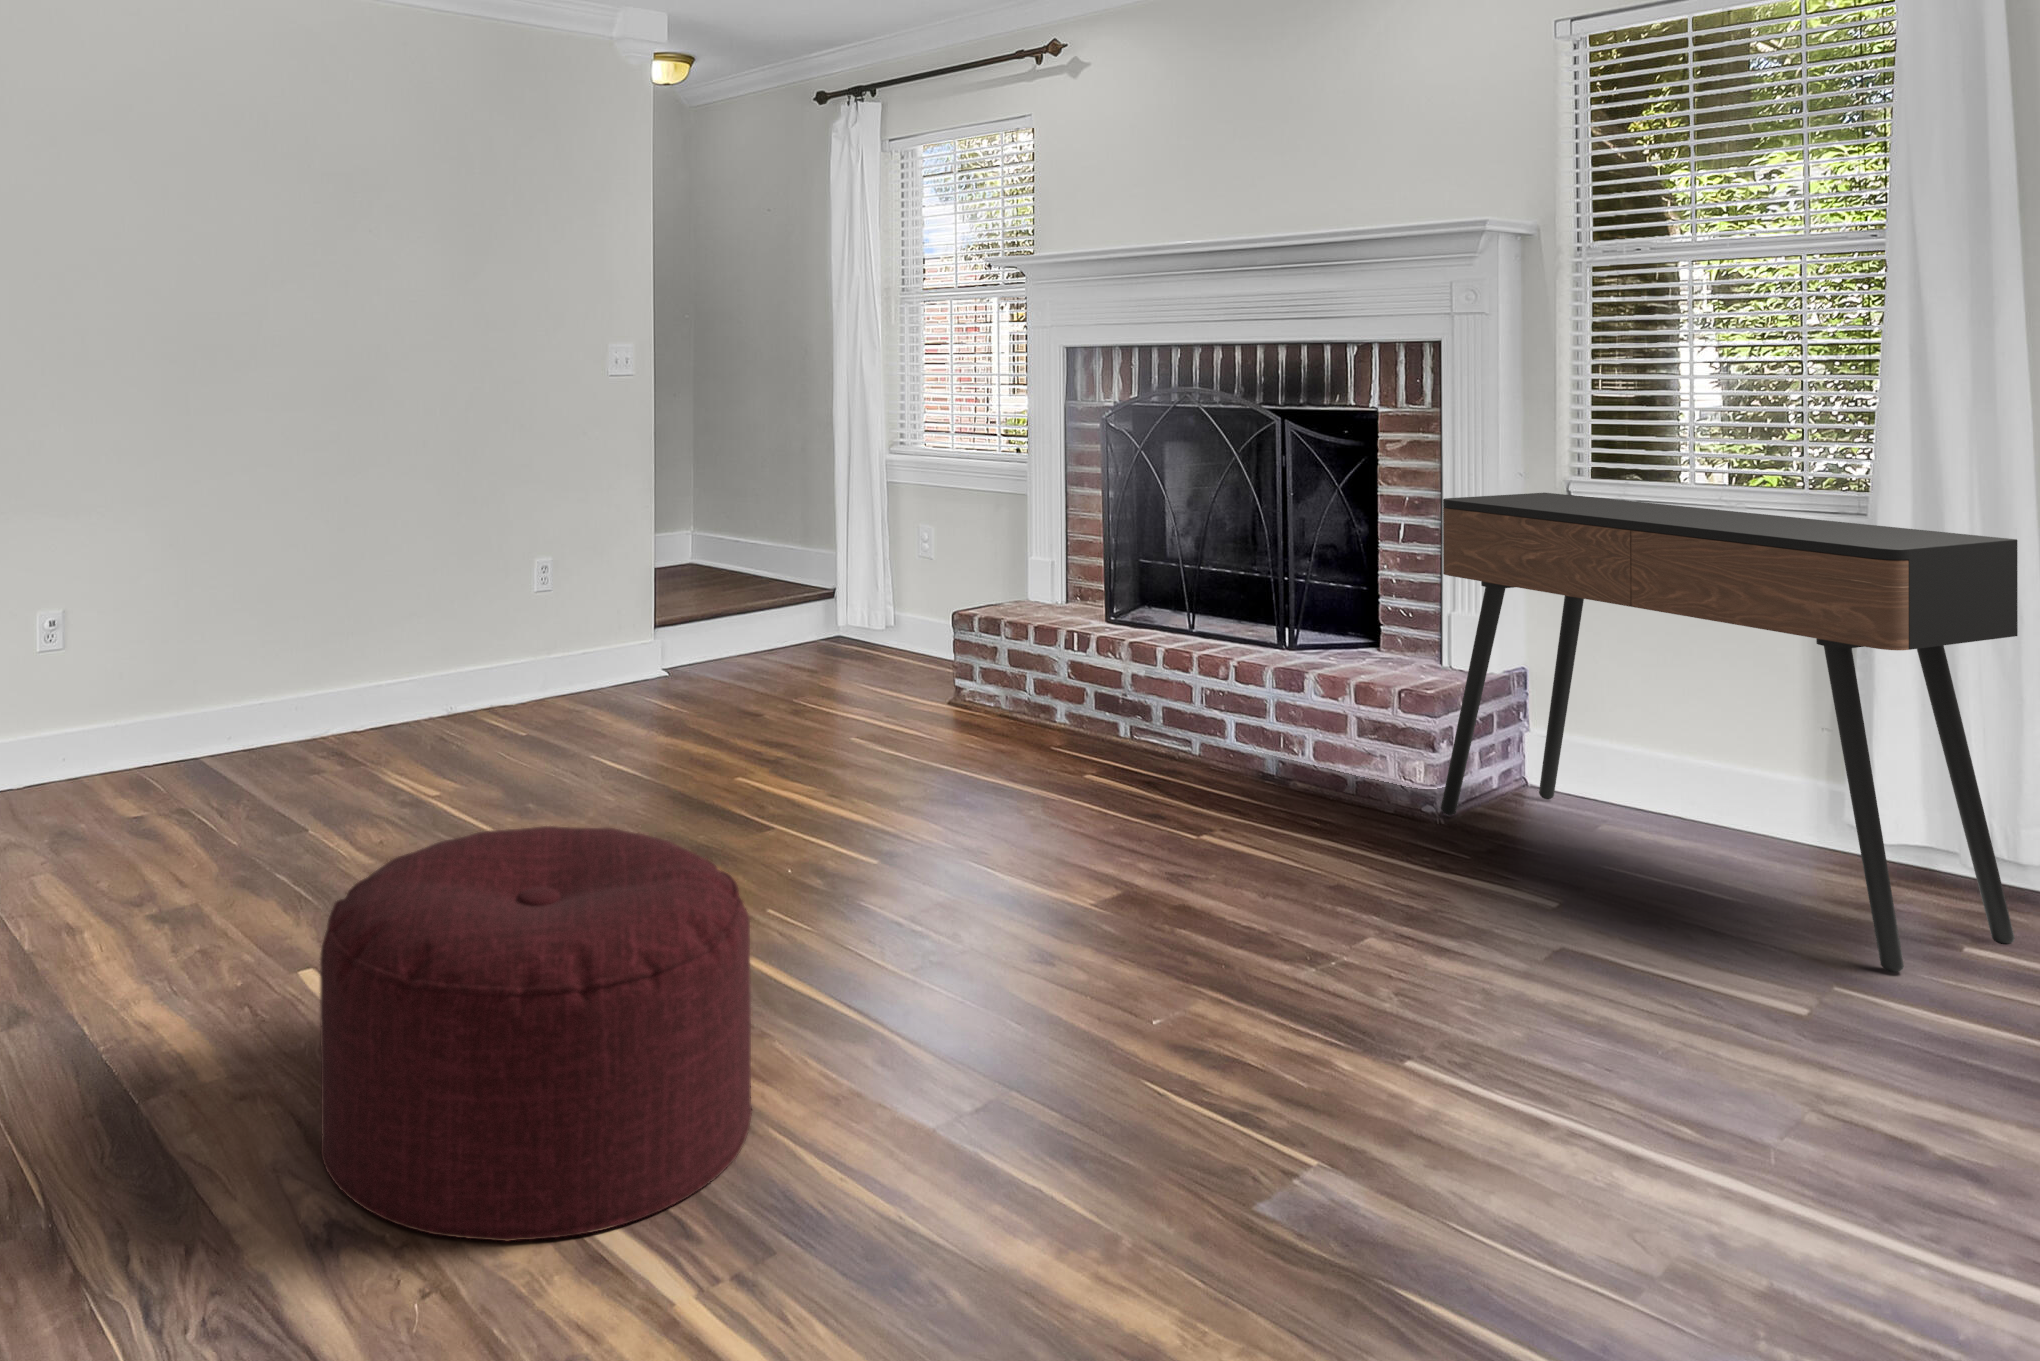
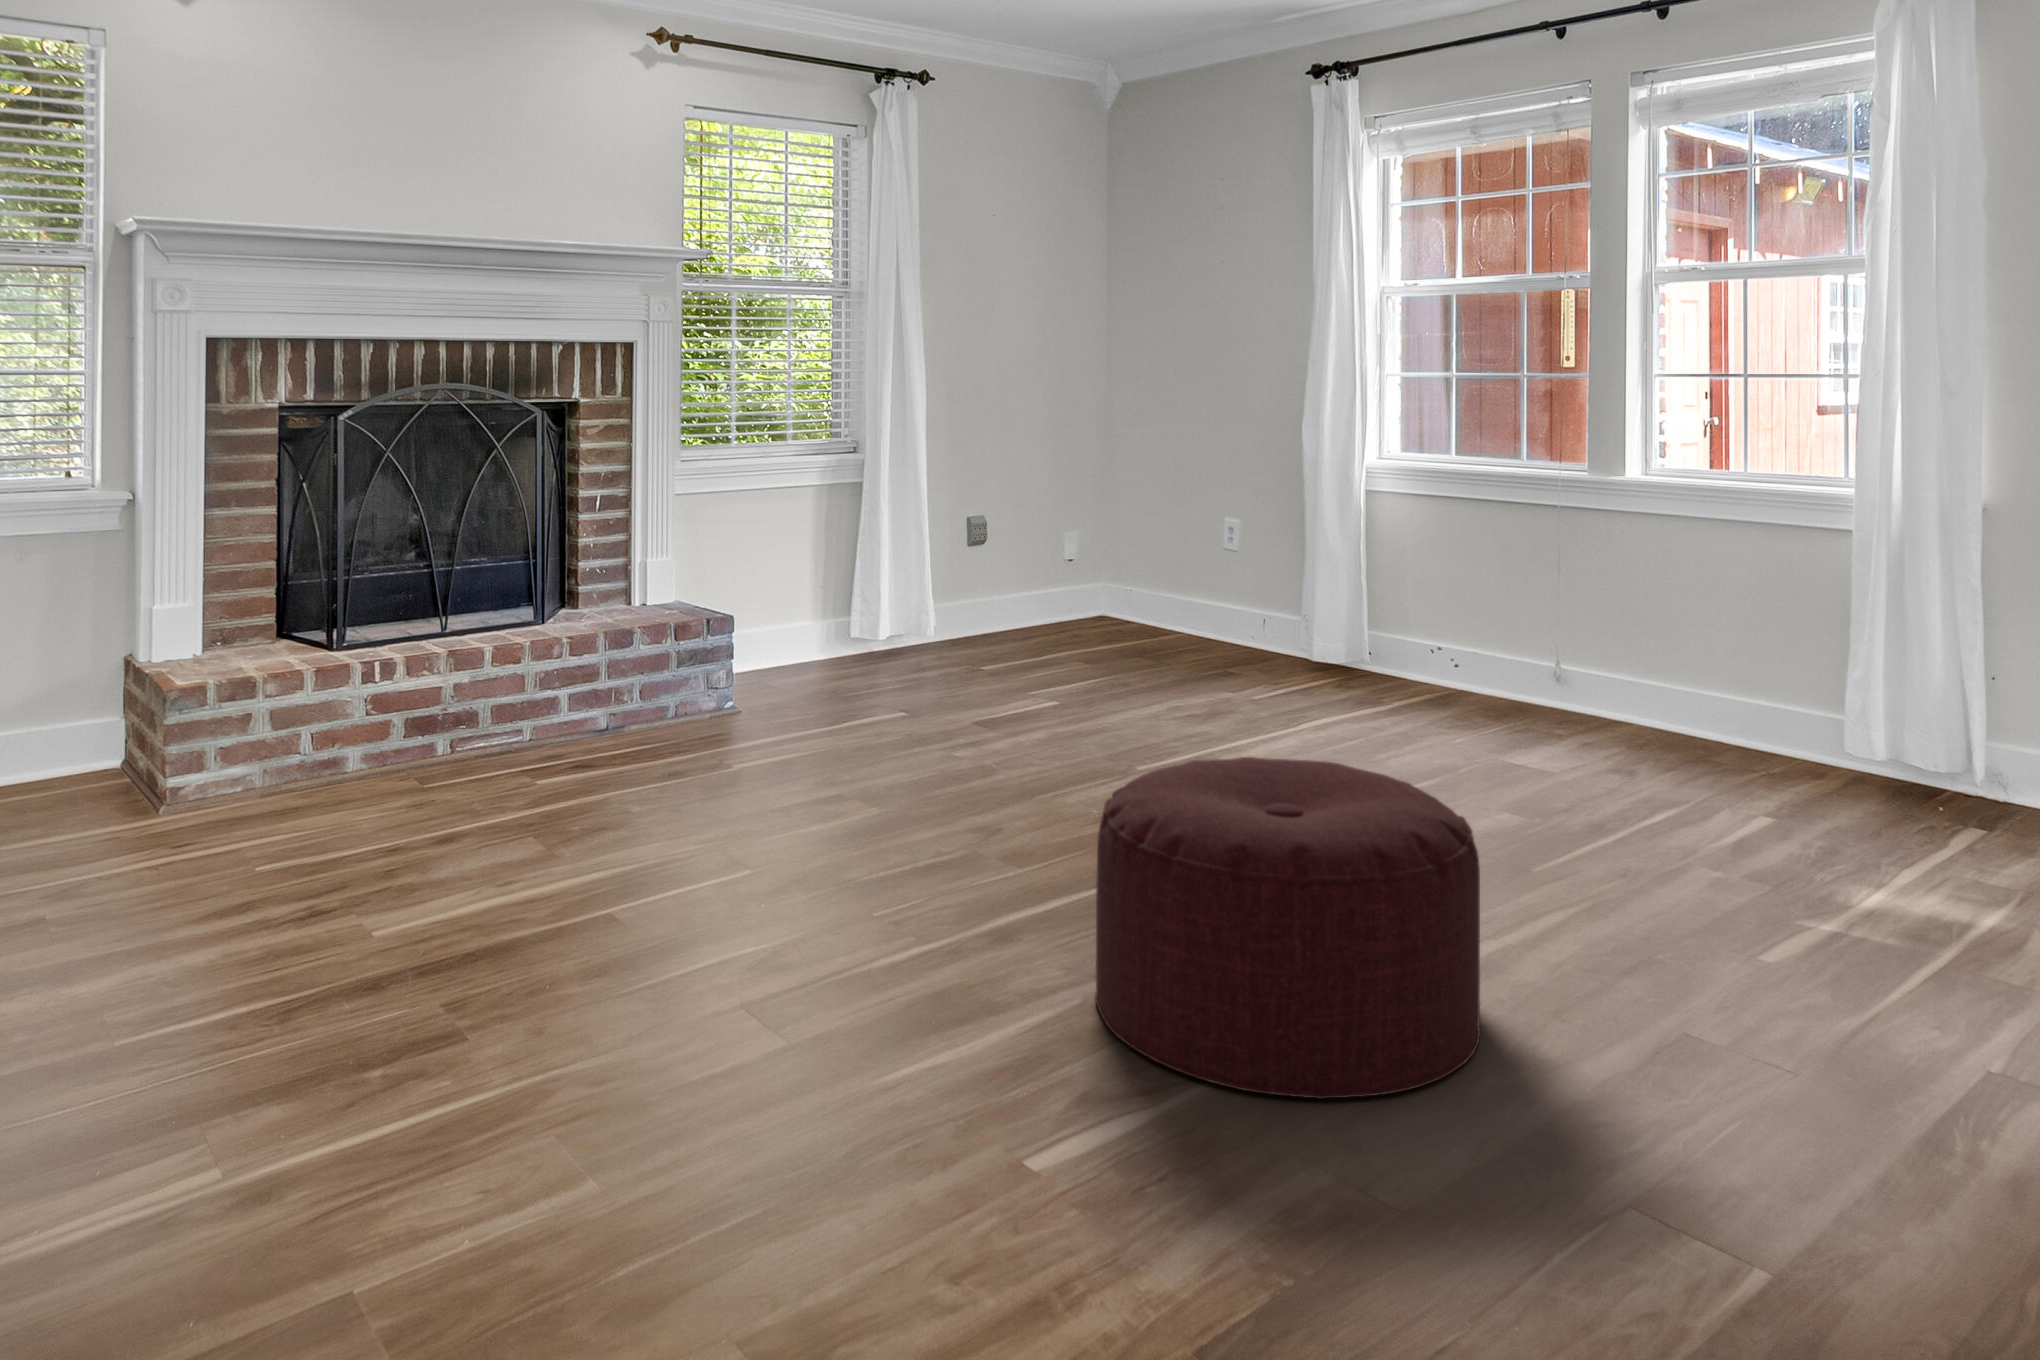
console table: present [1441,493,2018,972] -> none [713,454,1028,707]

